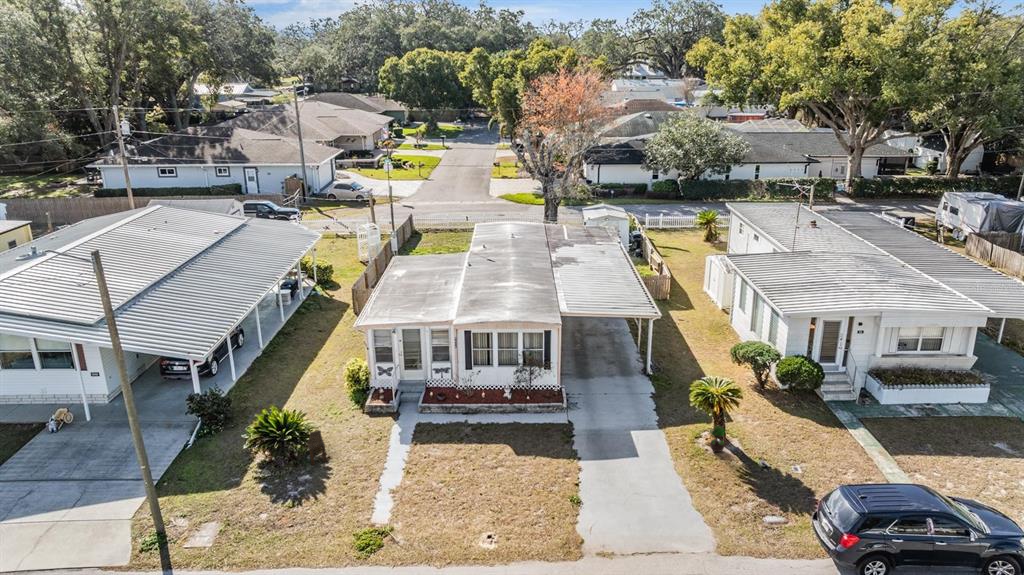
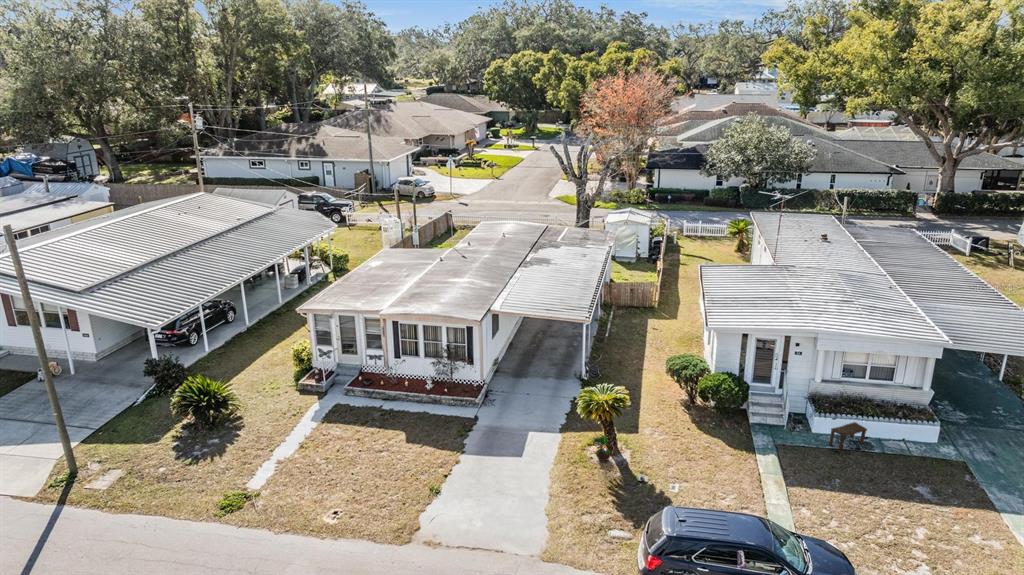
bench: present [307,430,326,465] -> present [829,422,867,450]

